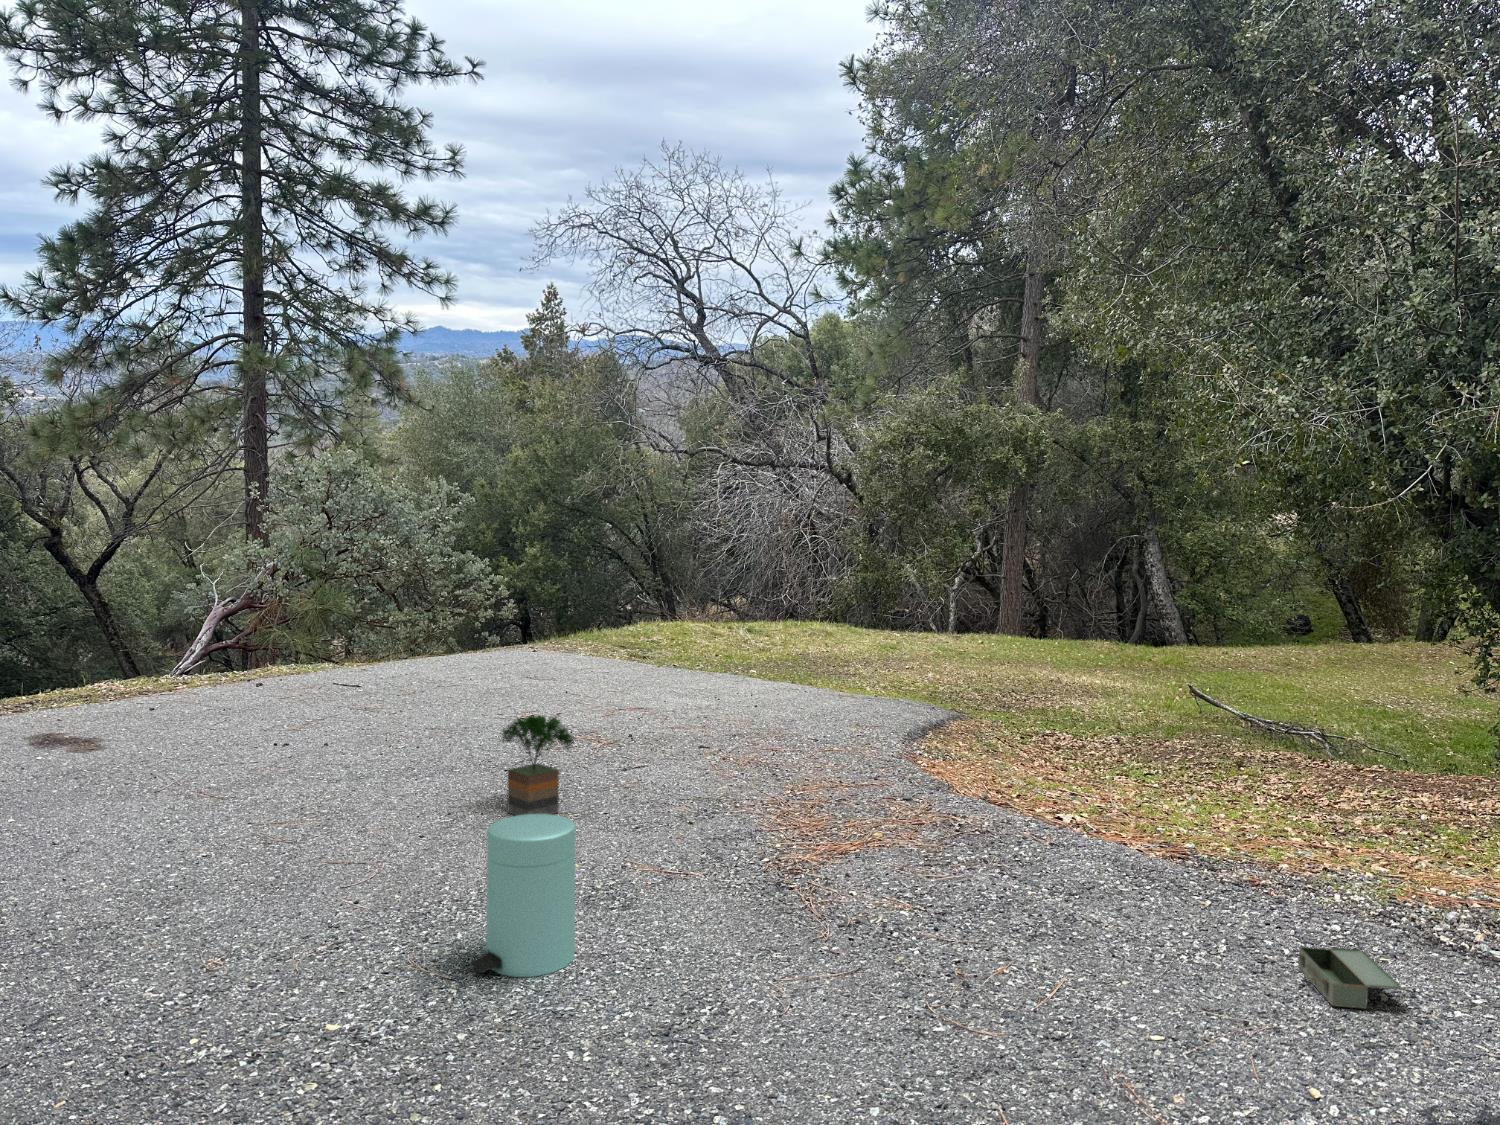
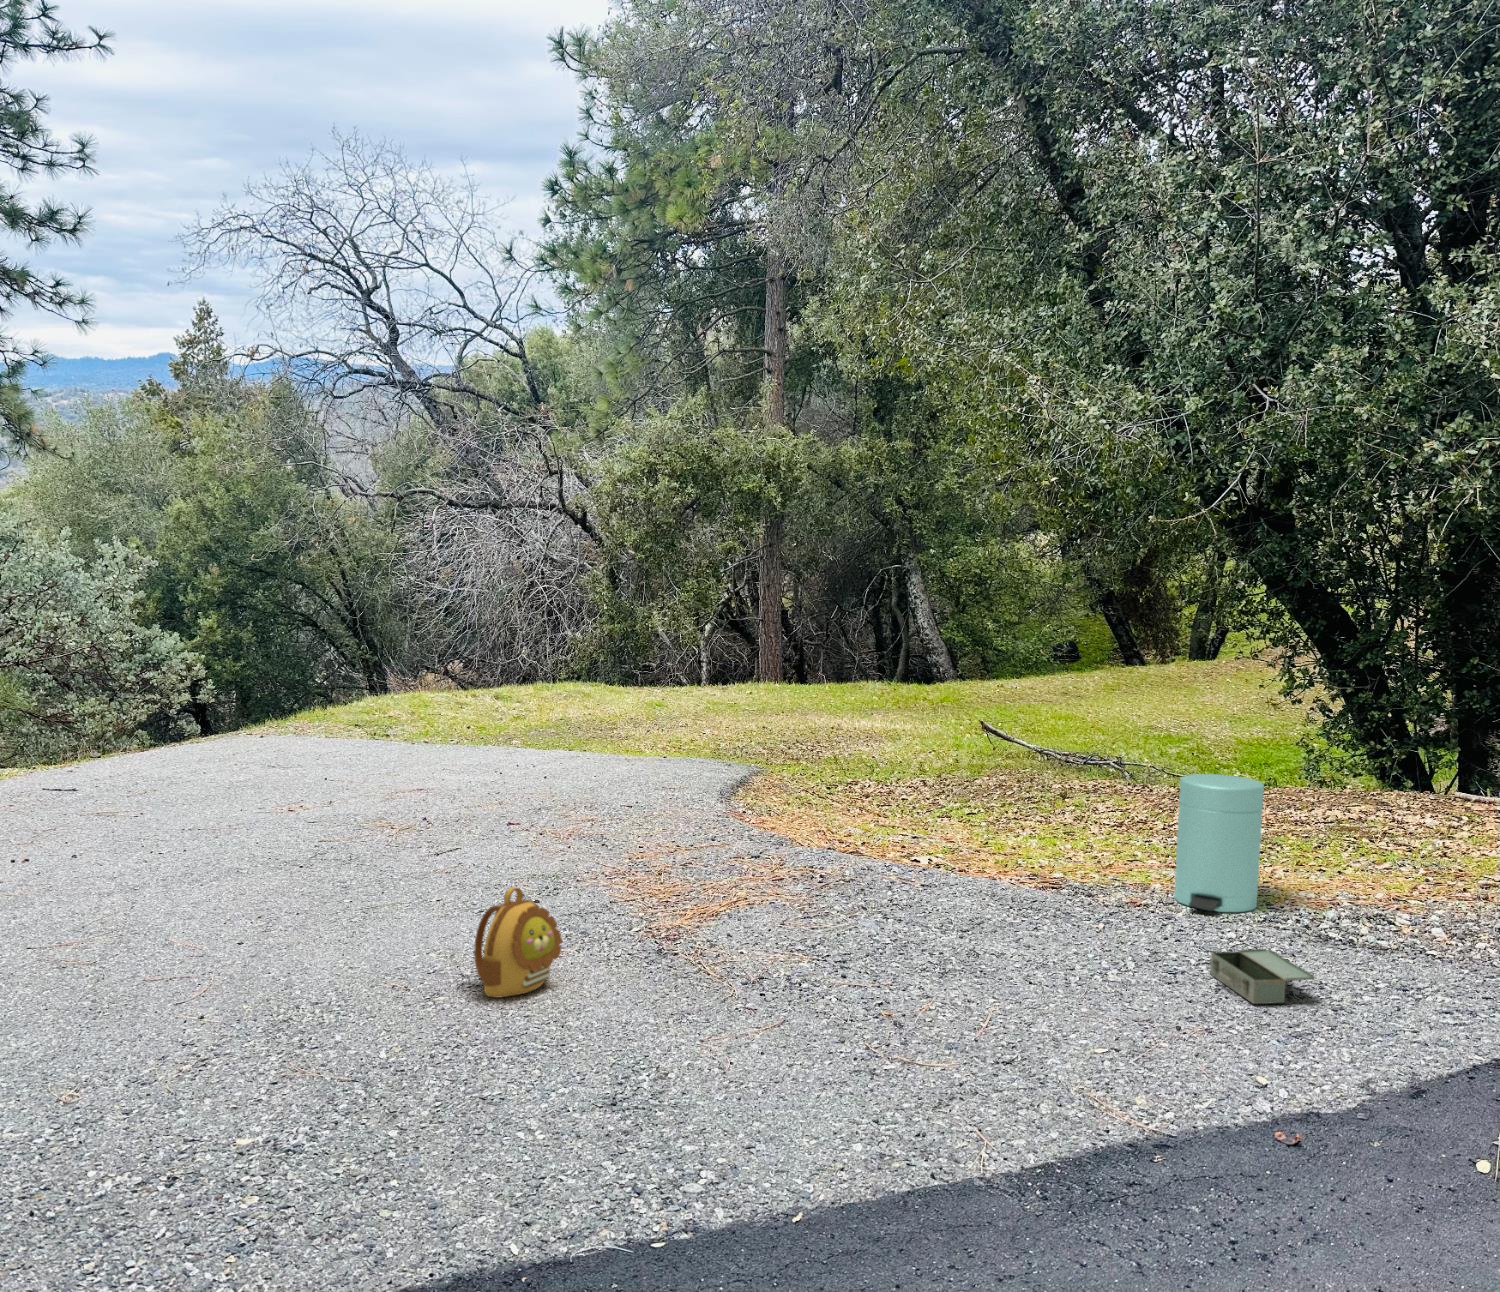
potted tree: present [500,715,574,816] -> none [198,760,311,903]
trash can: present [470,814,576,977] -> present [1174,774,1264,912]
backpack: none [646,832,714,921] -> present [474,887,562,998]

